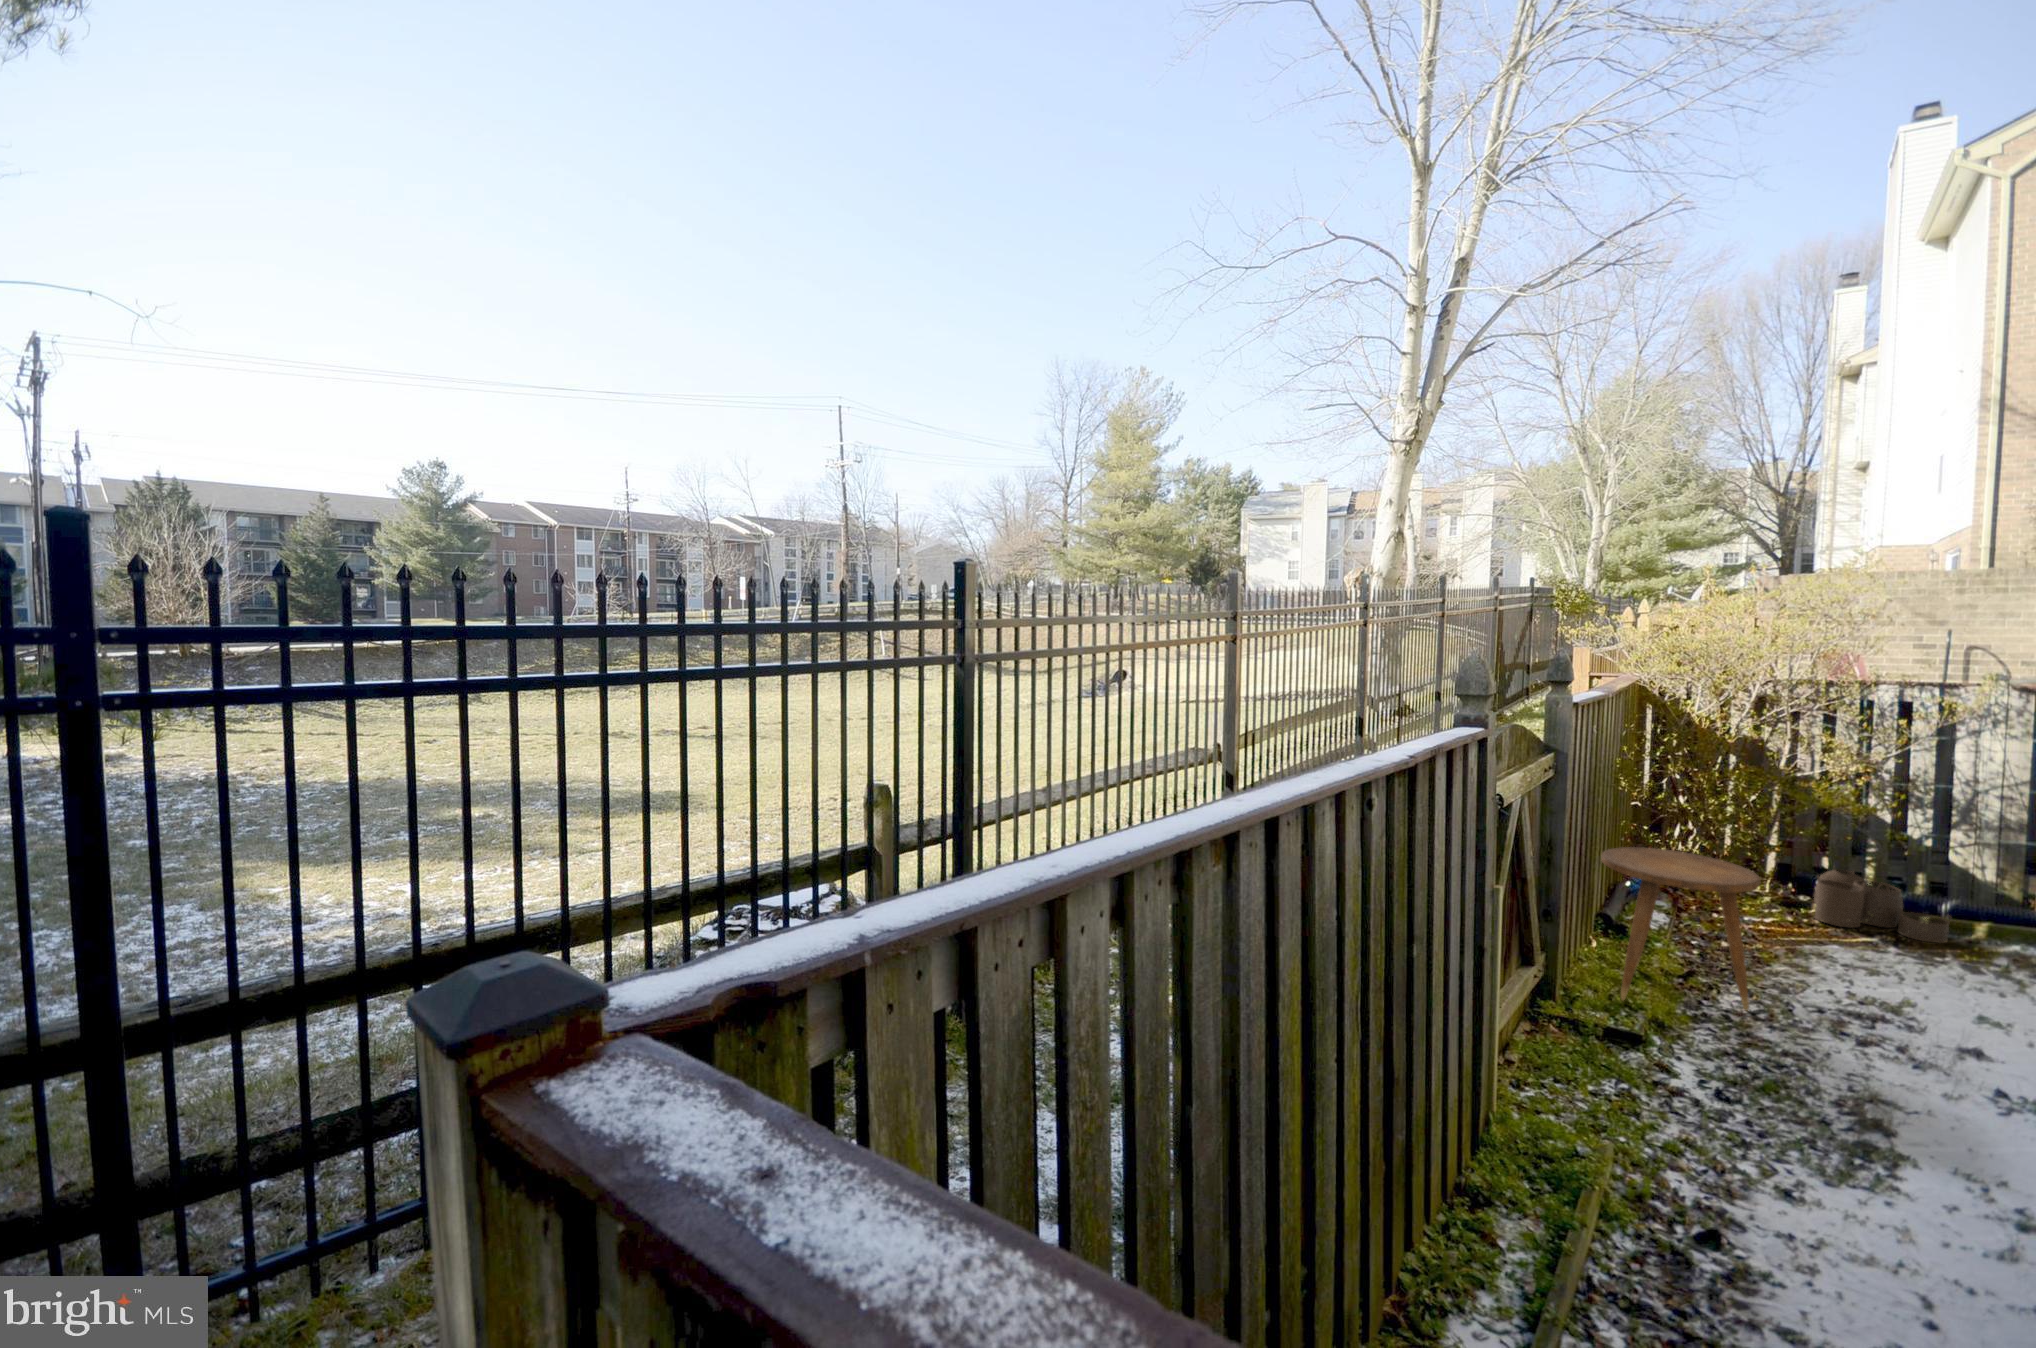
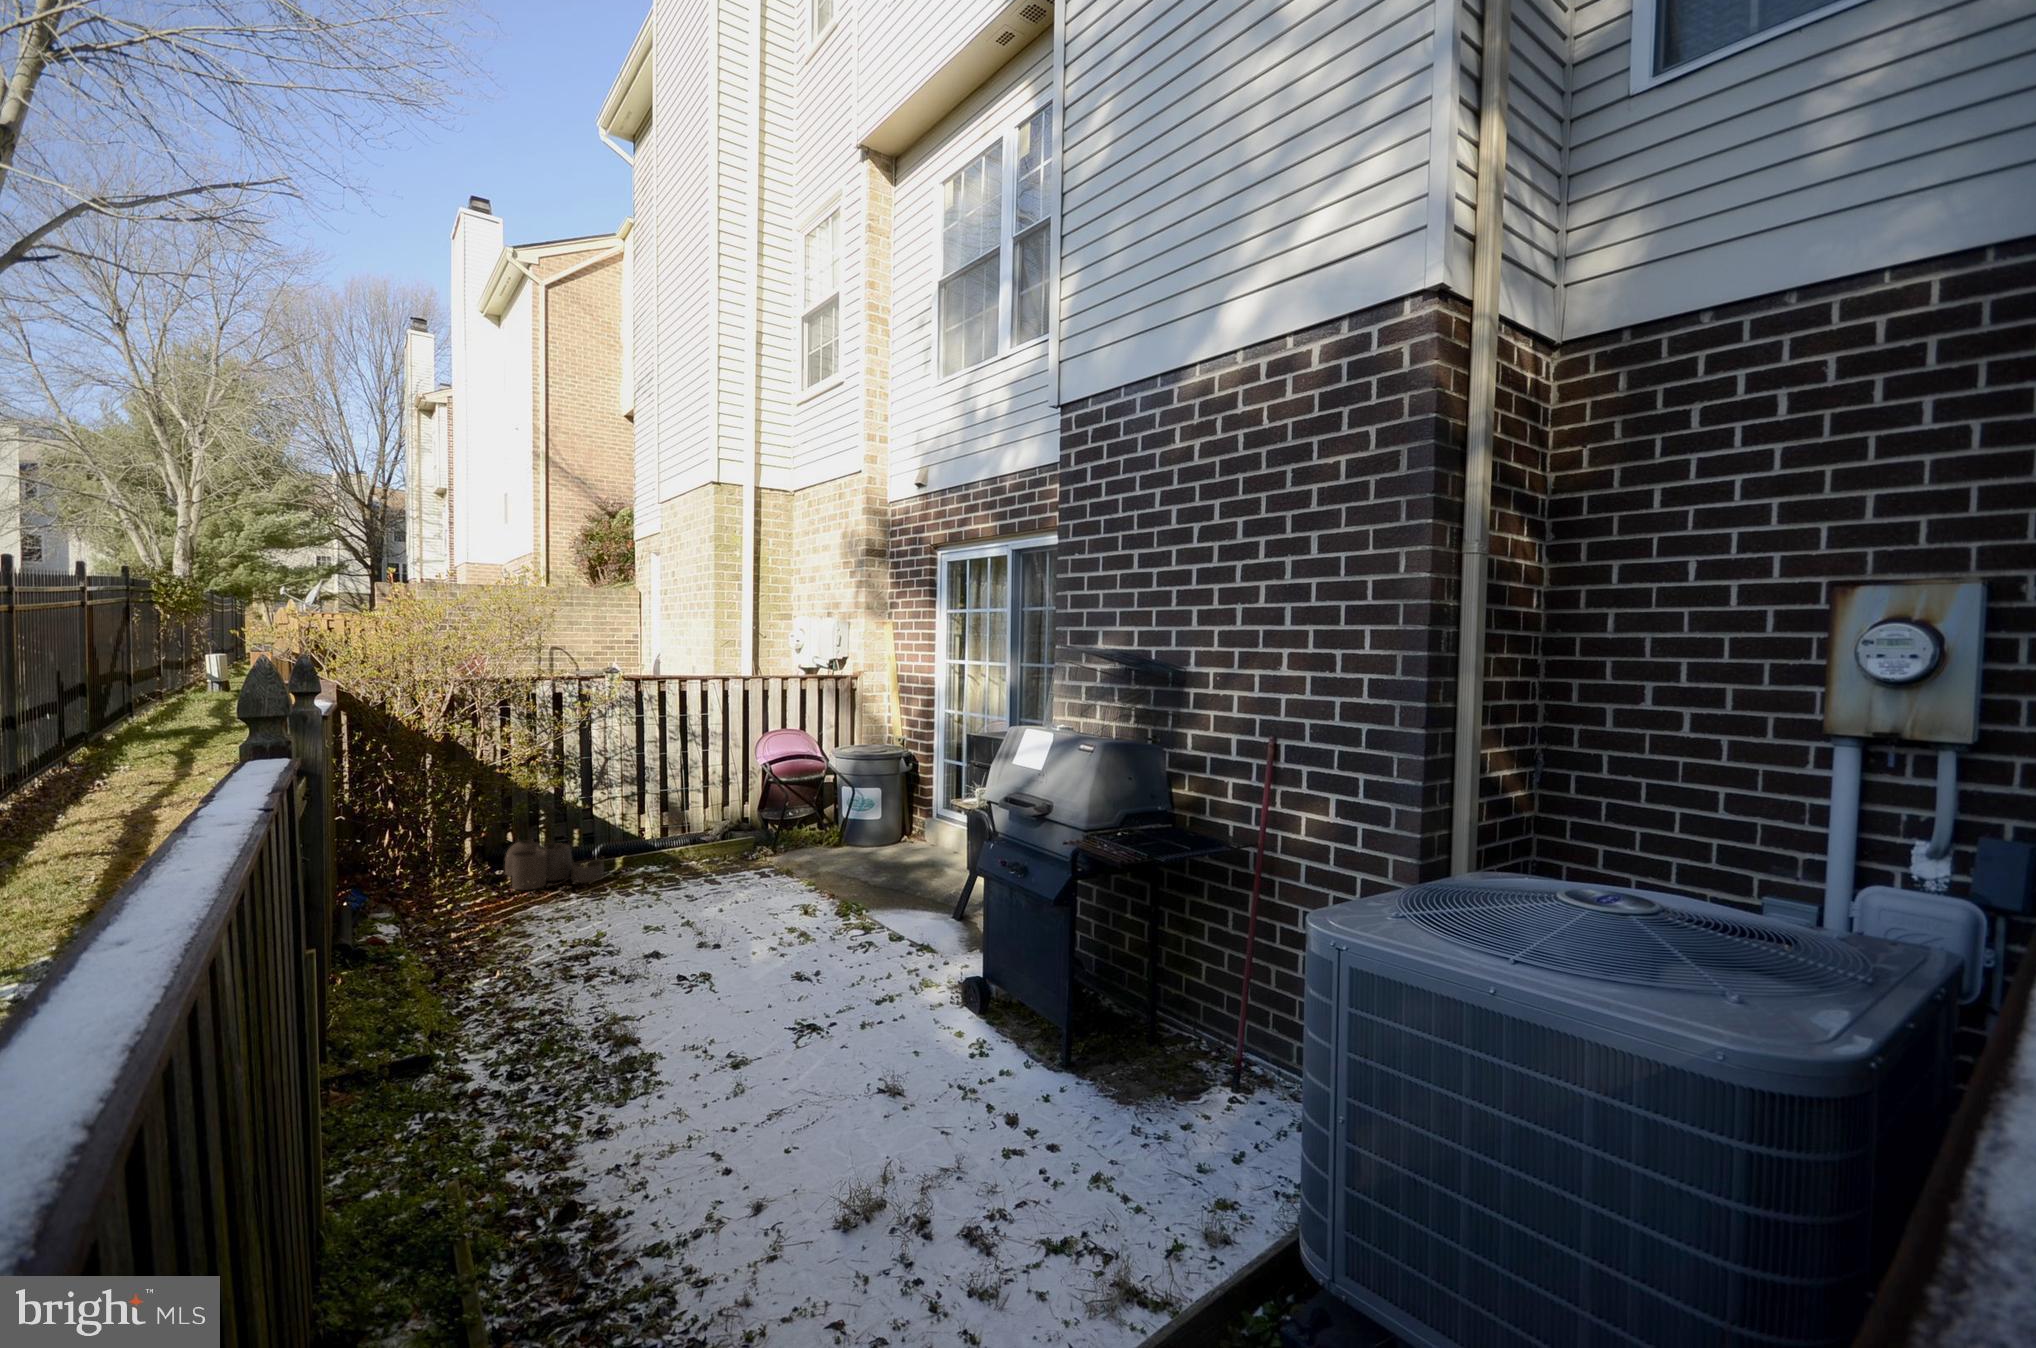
side table: present [1601,847,1761,1011] -> none [344,856,502,1031]

